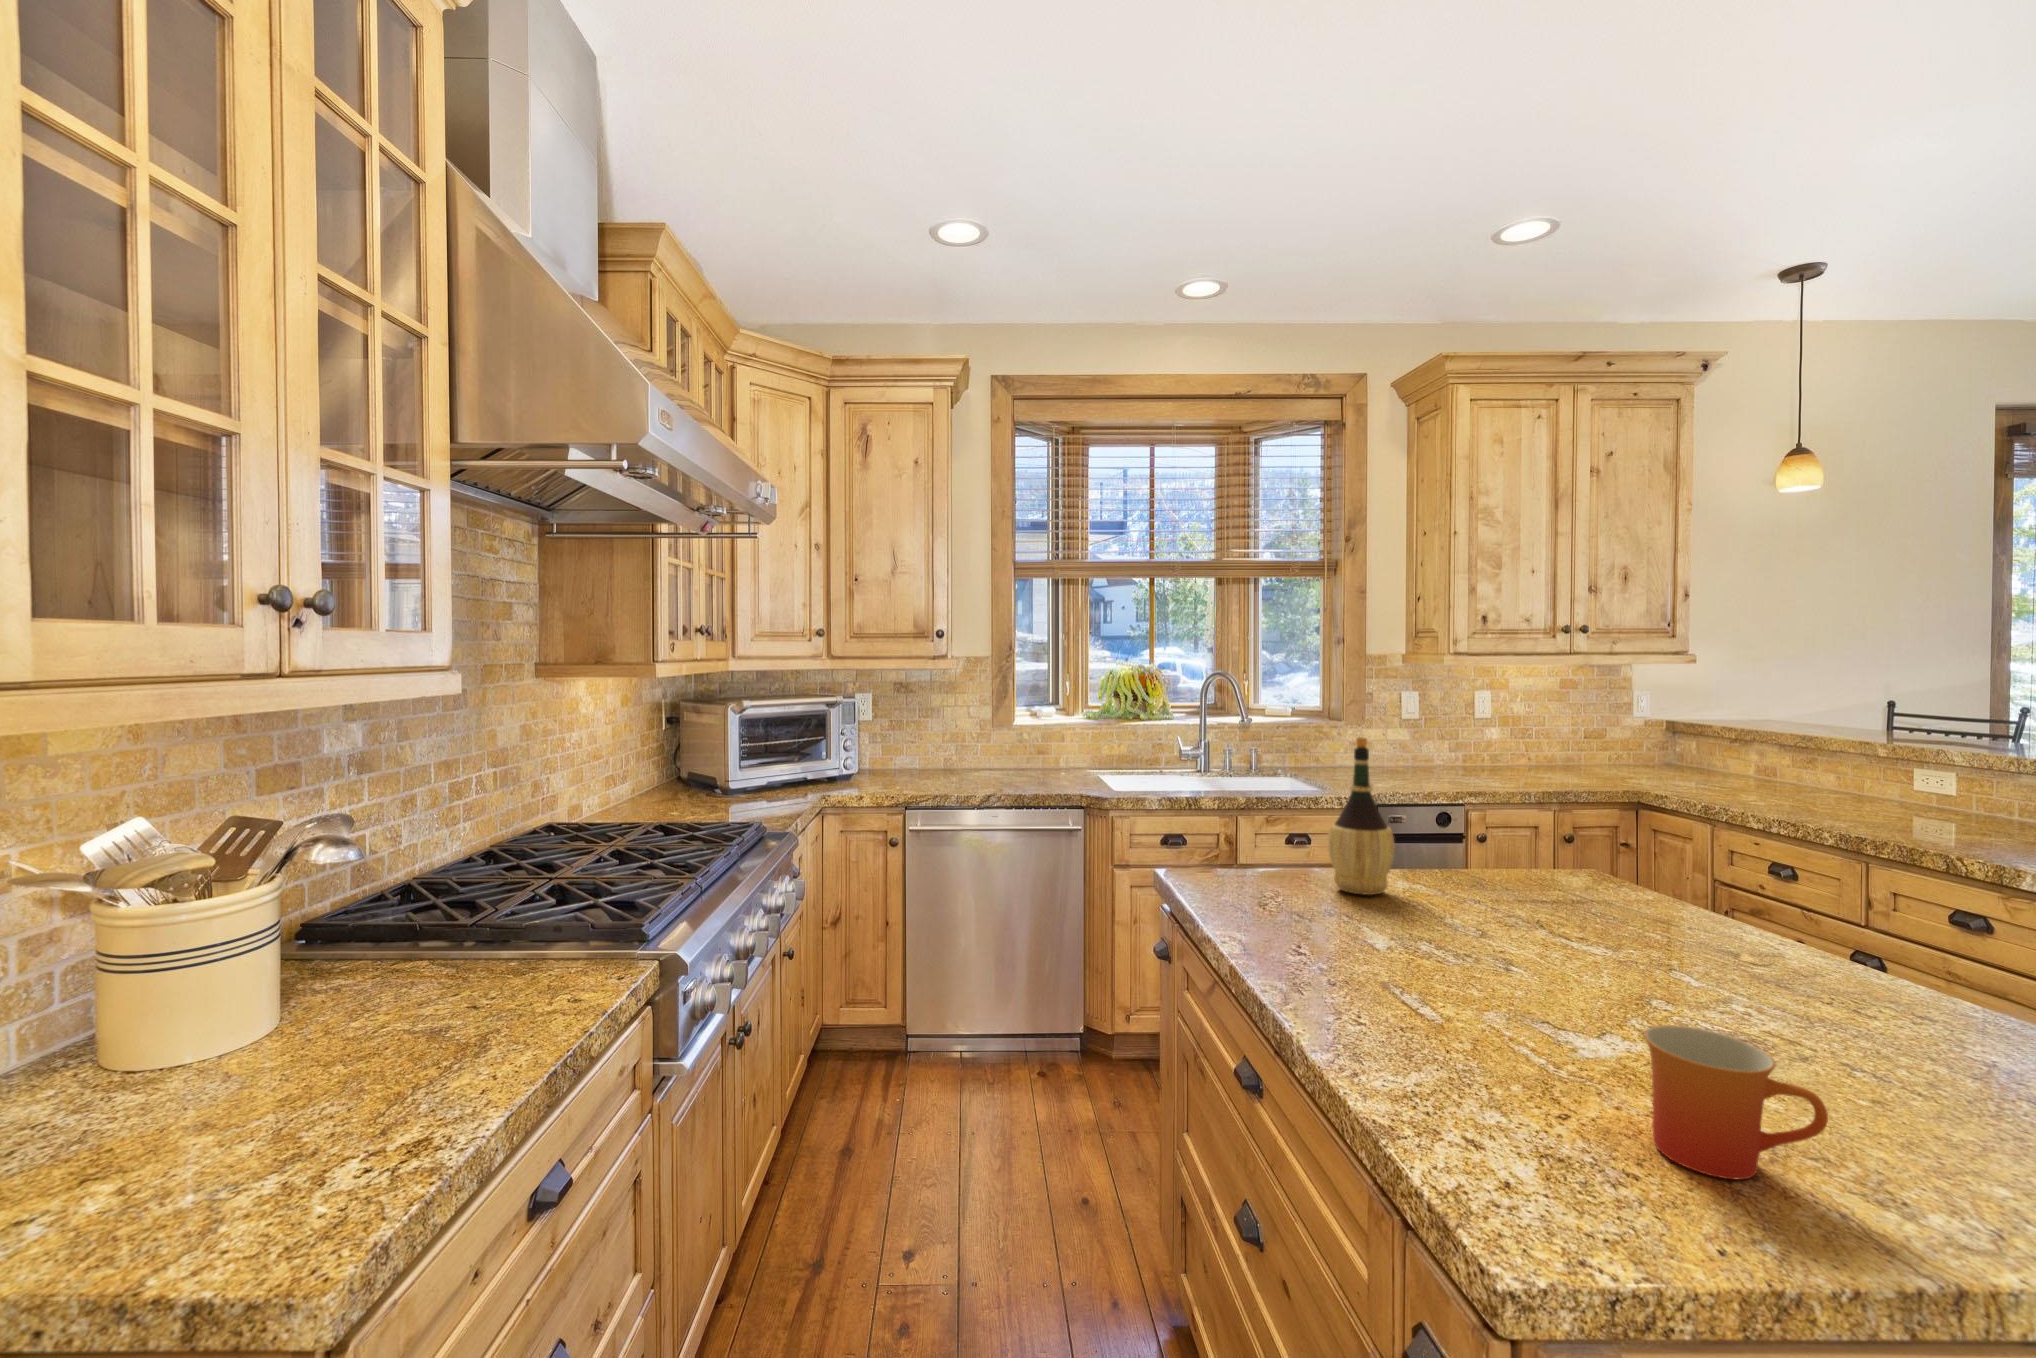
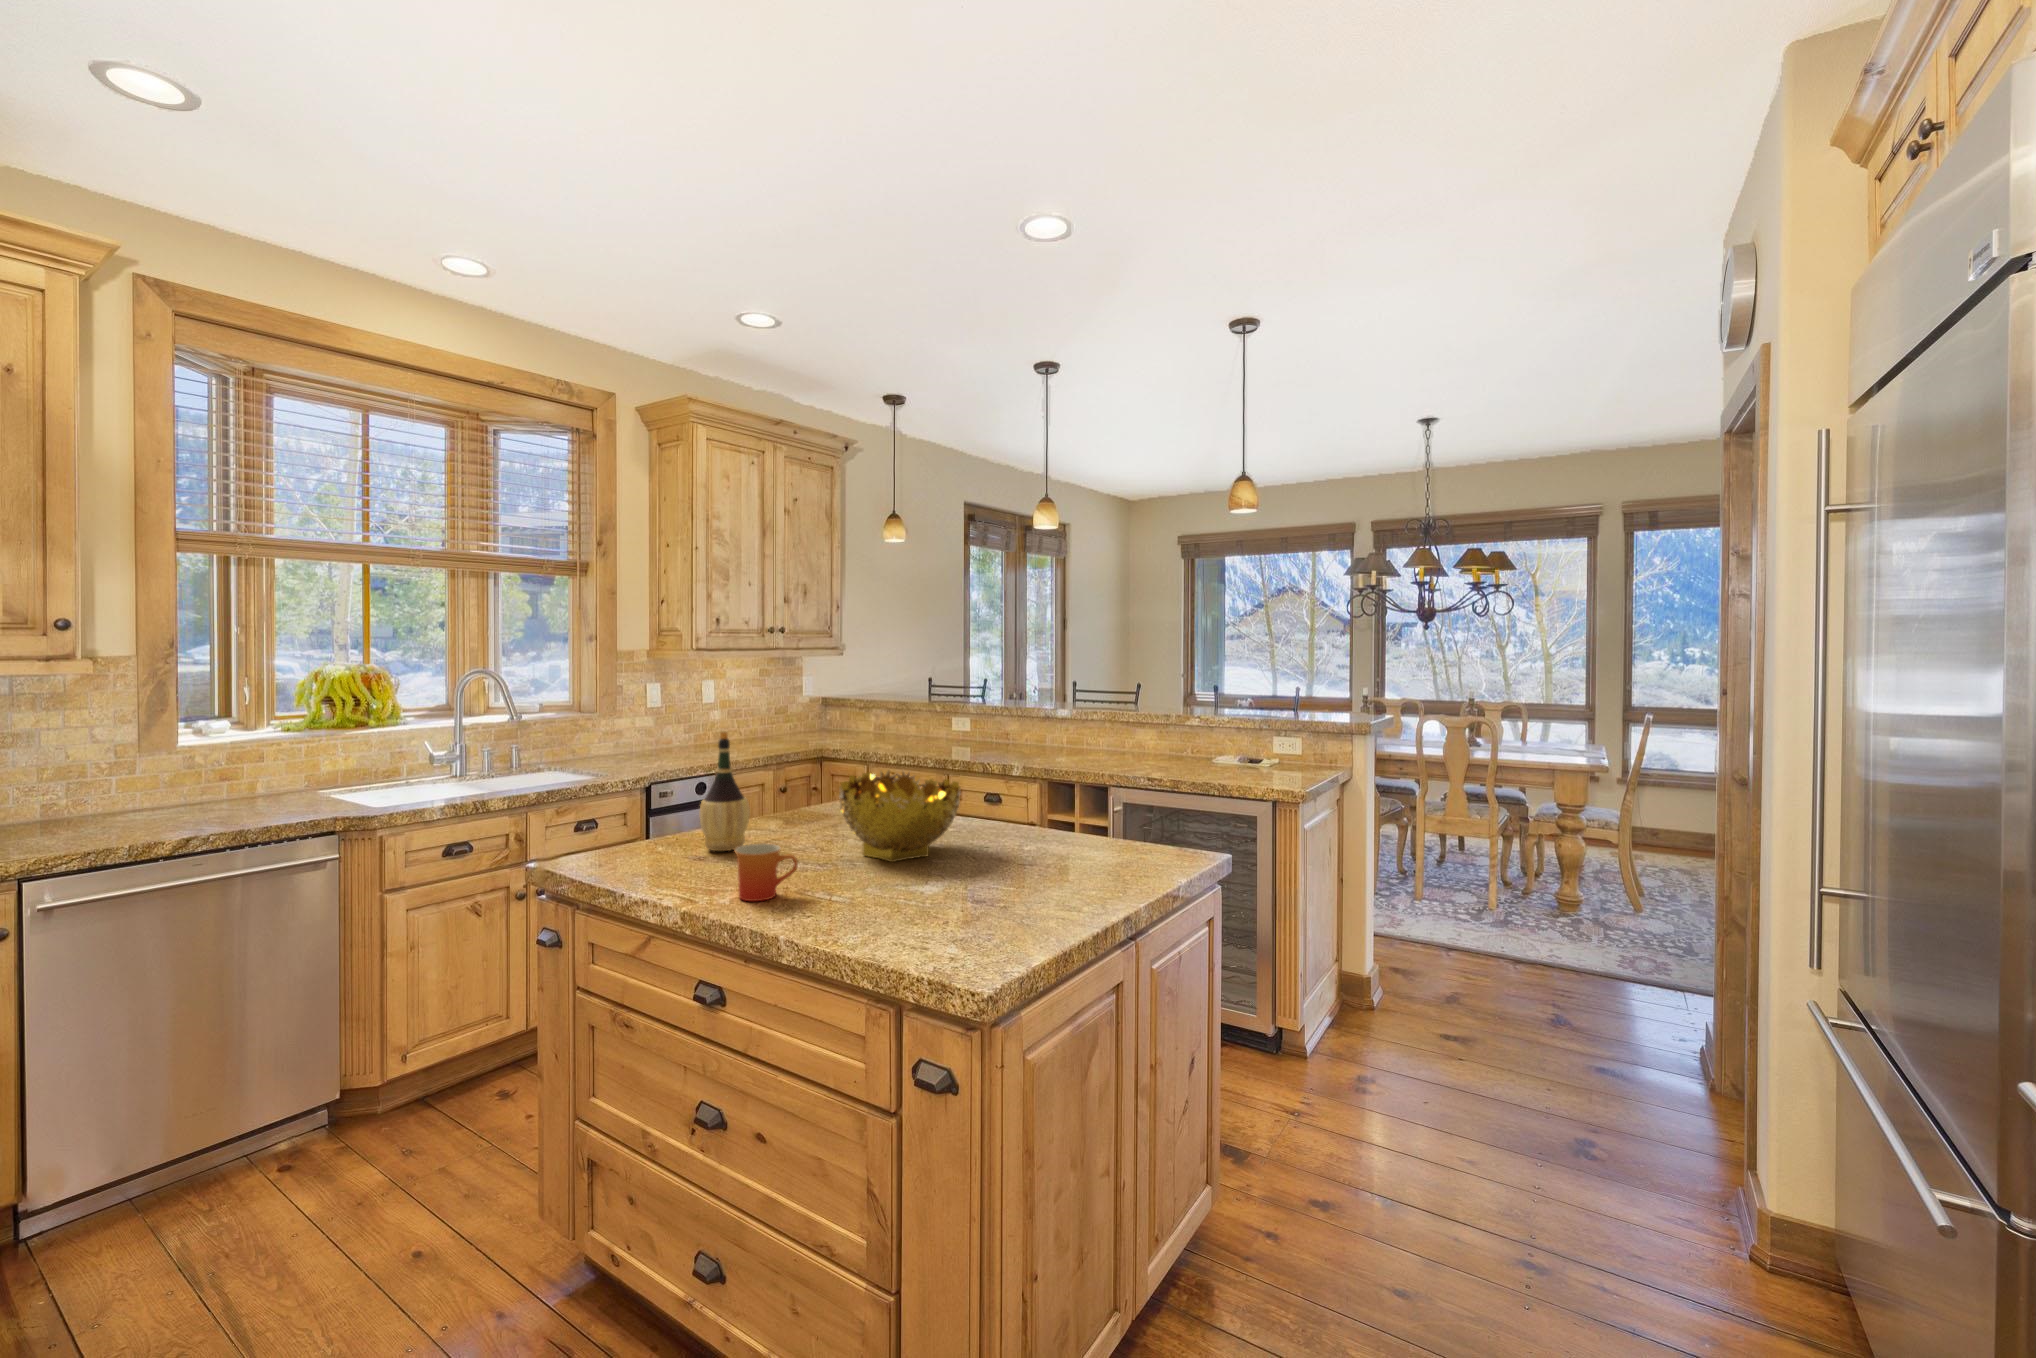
decorative bowl: none [1505,818,1752,979] -> present [839,770,961,862]
mug: present [1644,1025,1828,1180] -> present [734,843,798,901]

